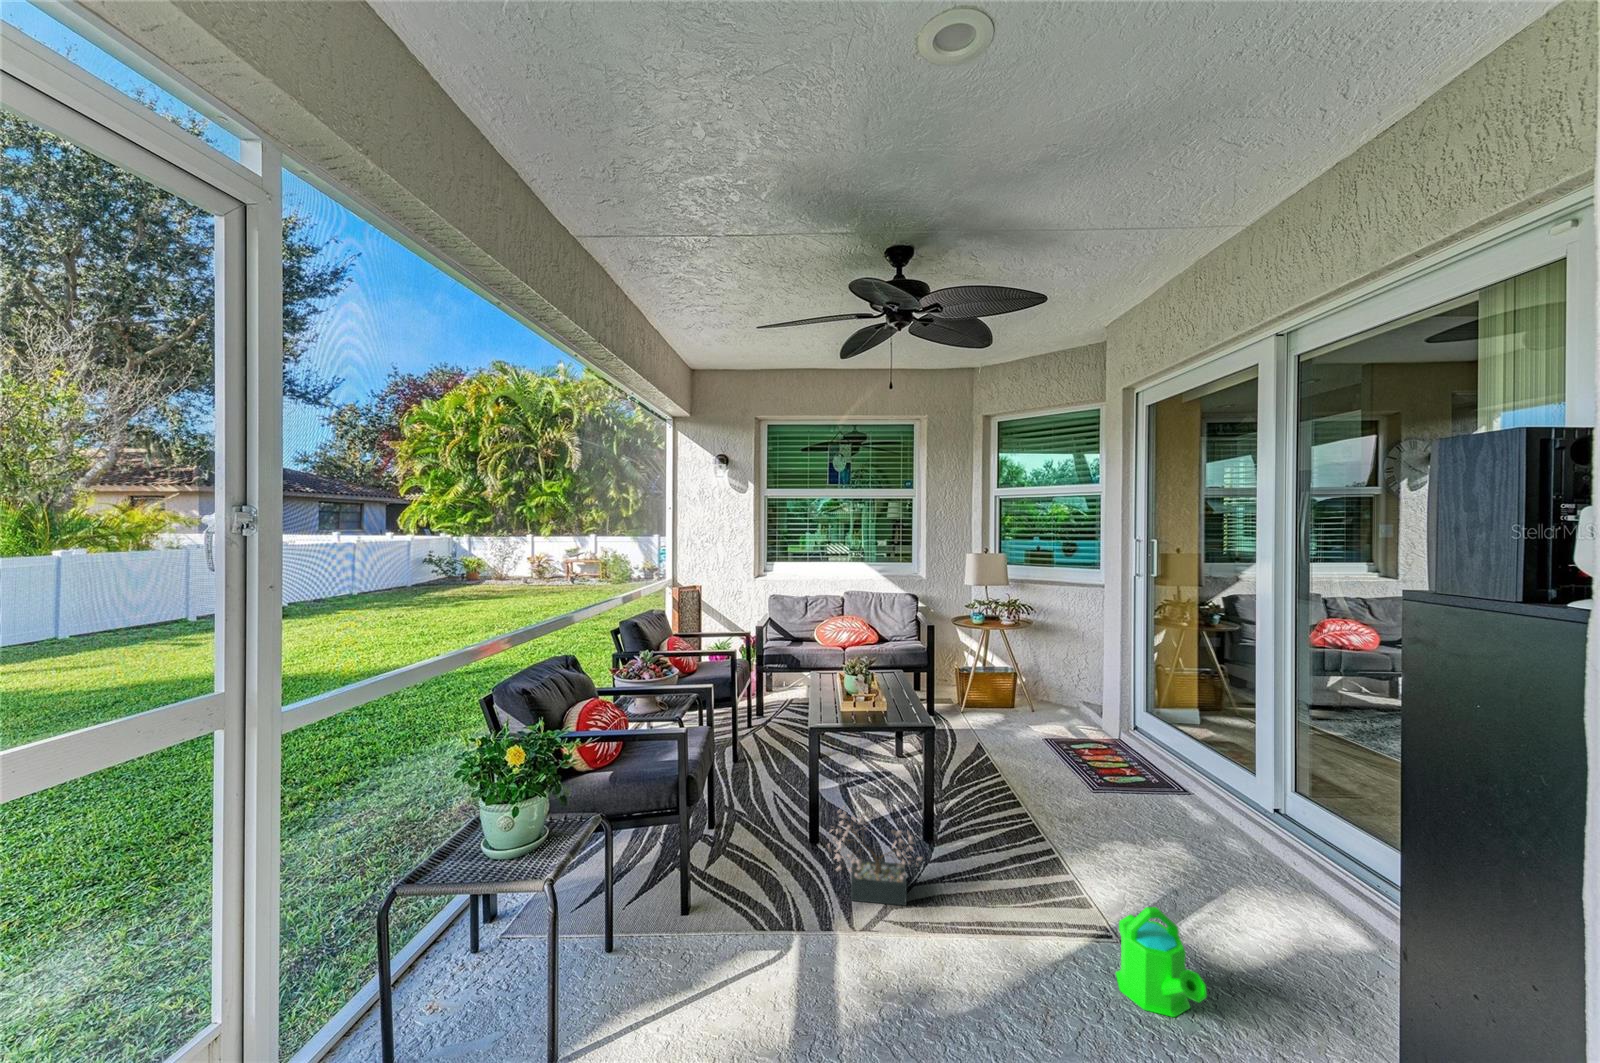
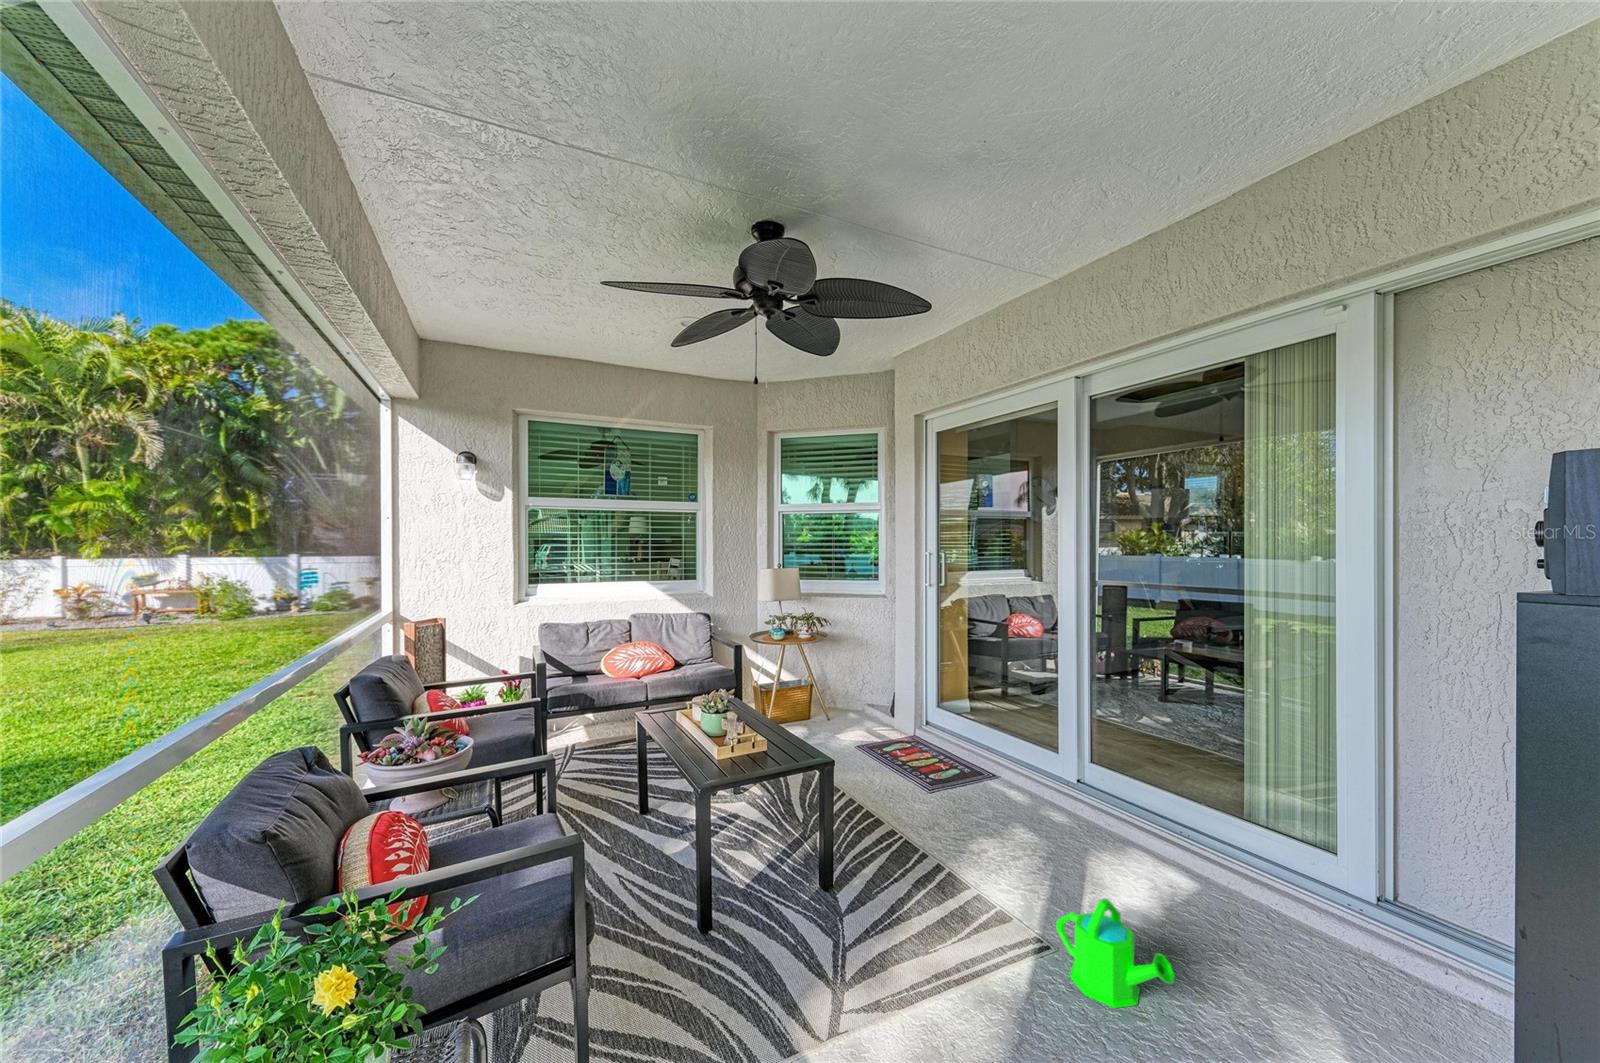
decorative plant: present [828,806,922,905] -> none [751,874,863,997]

